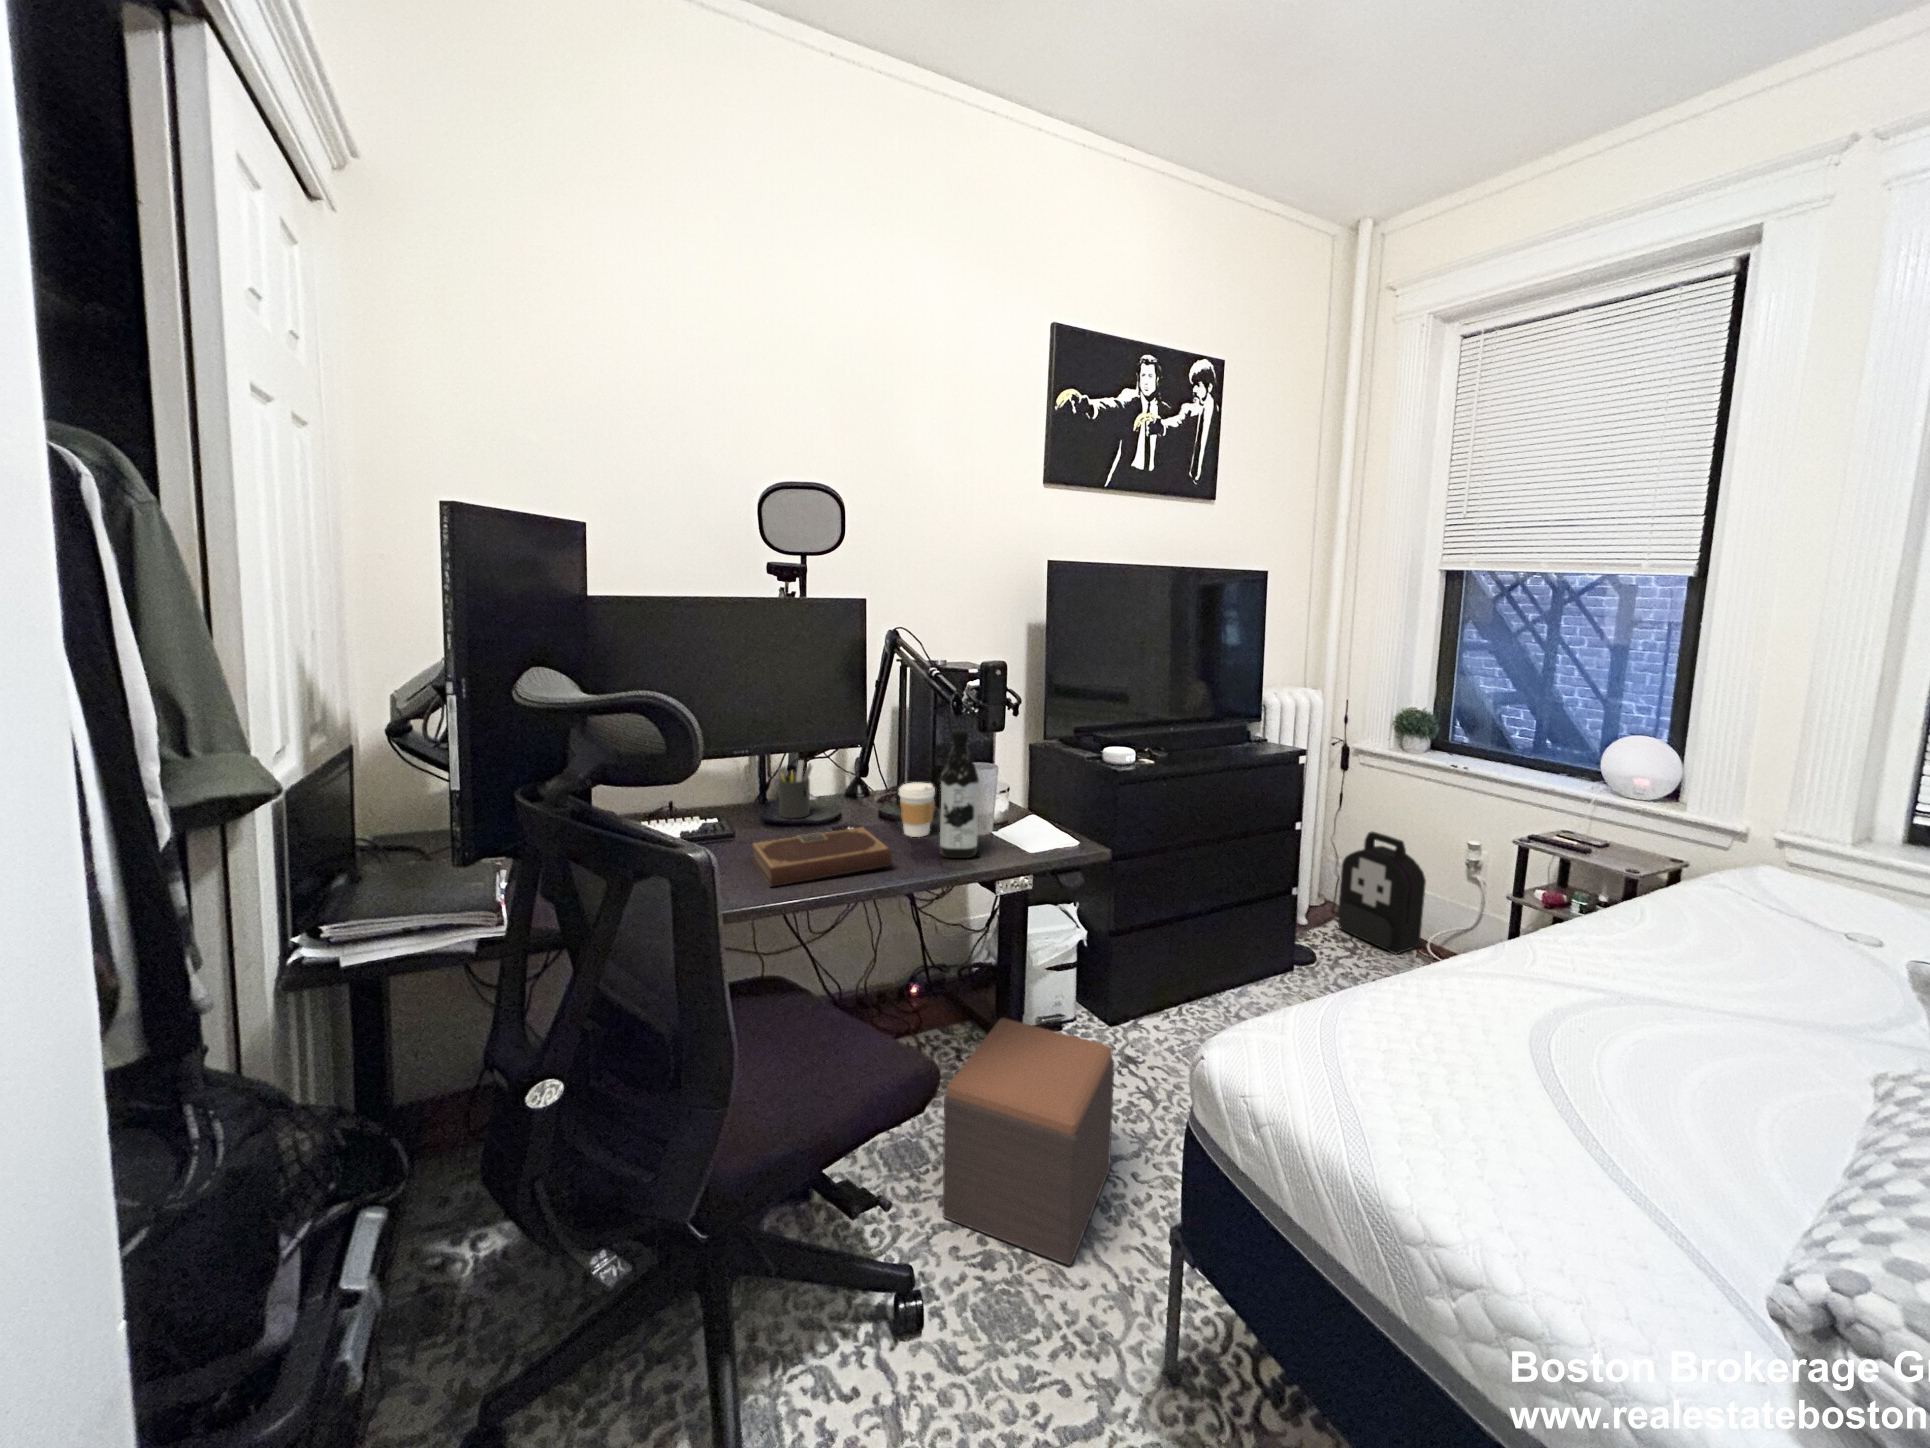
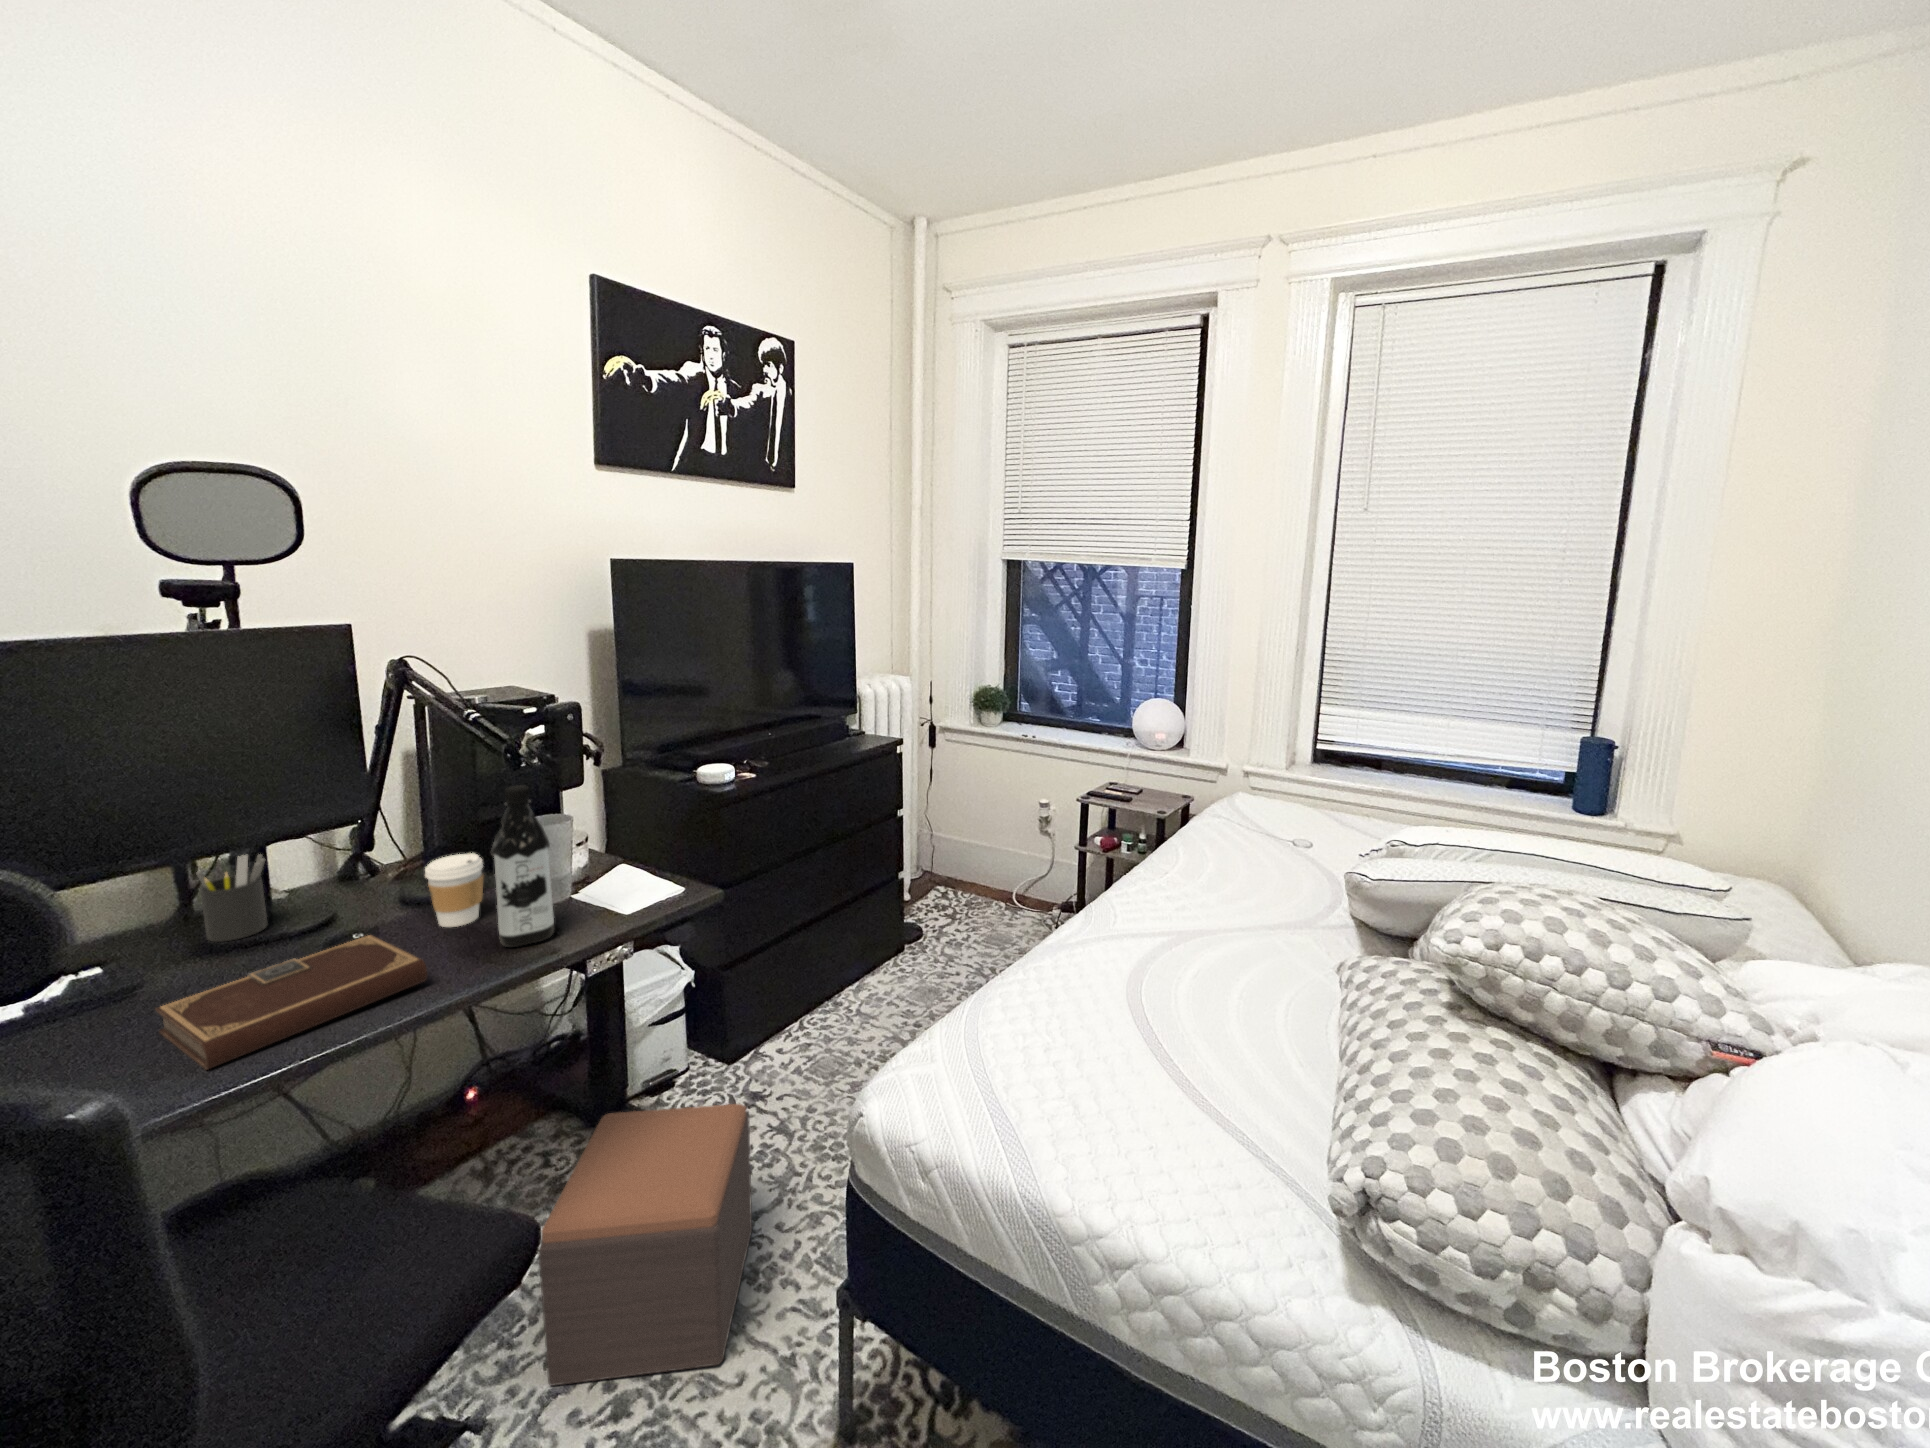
backpack: present [1338,832,1426,954] -> none [938,802,1007,909]

